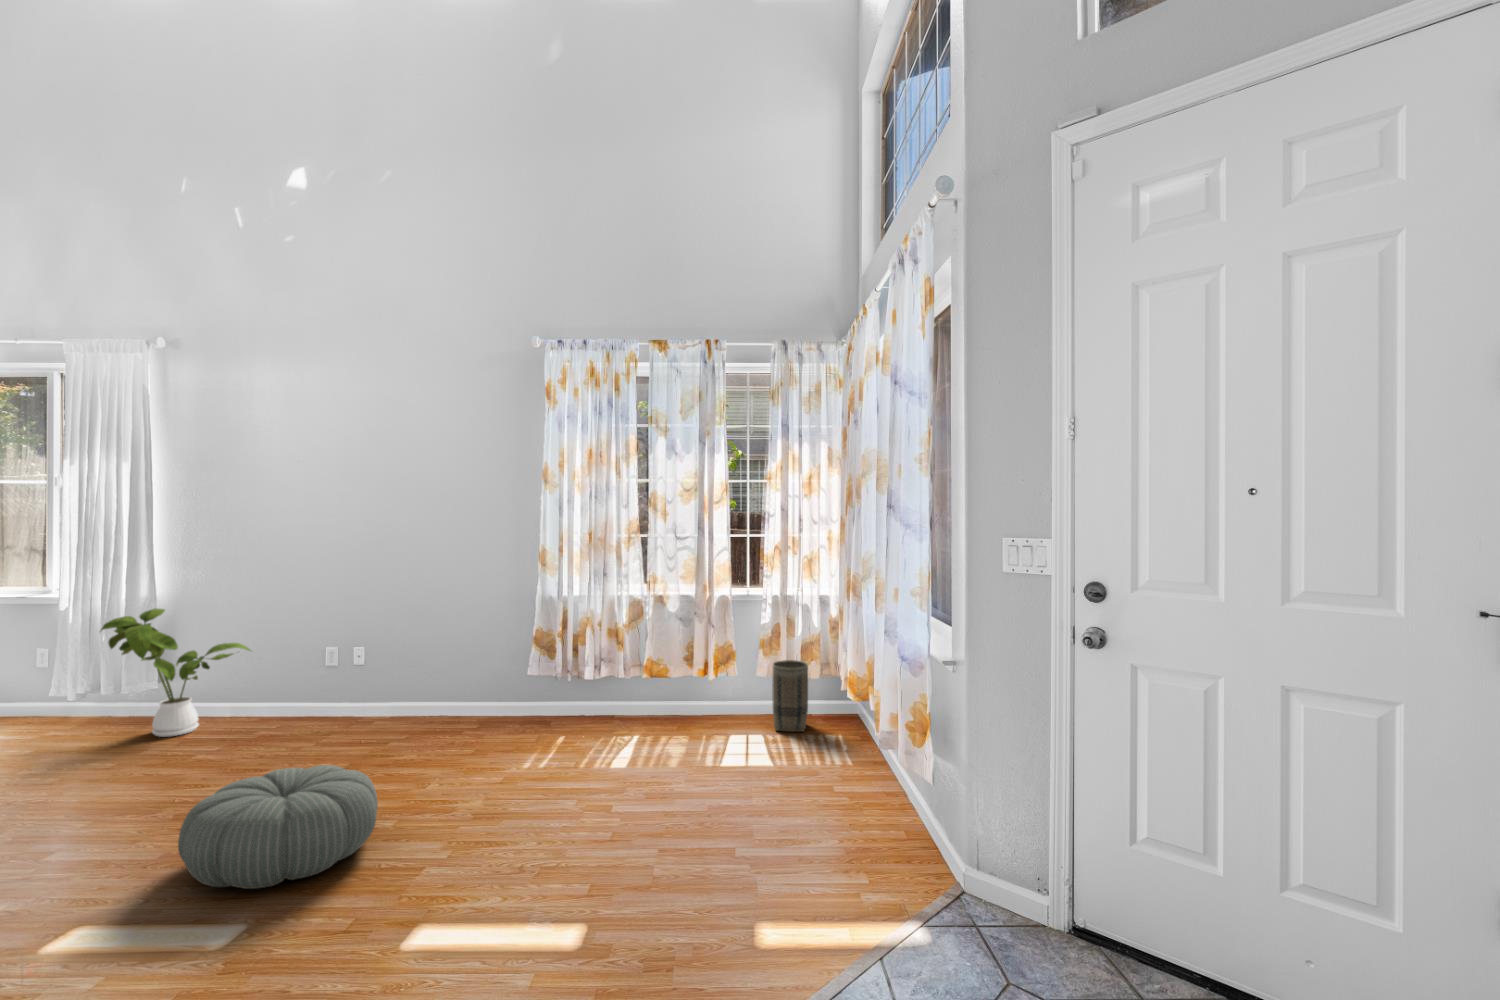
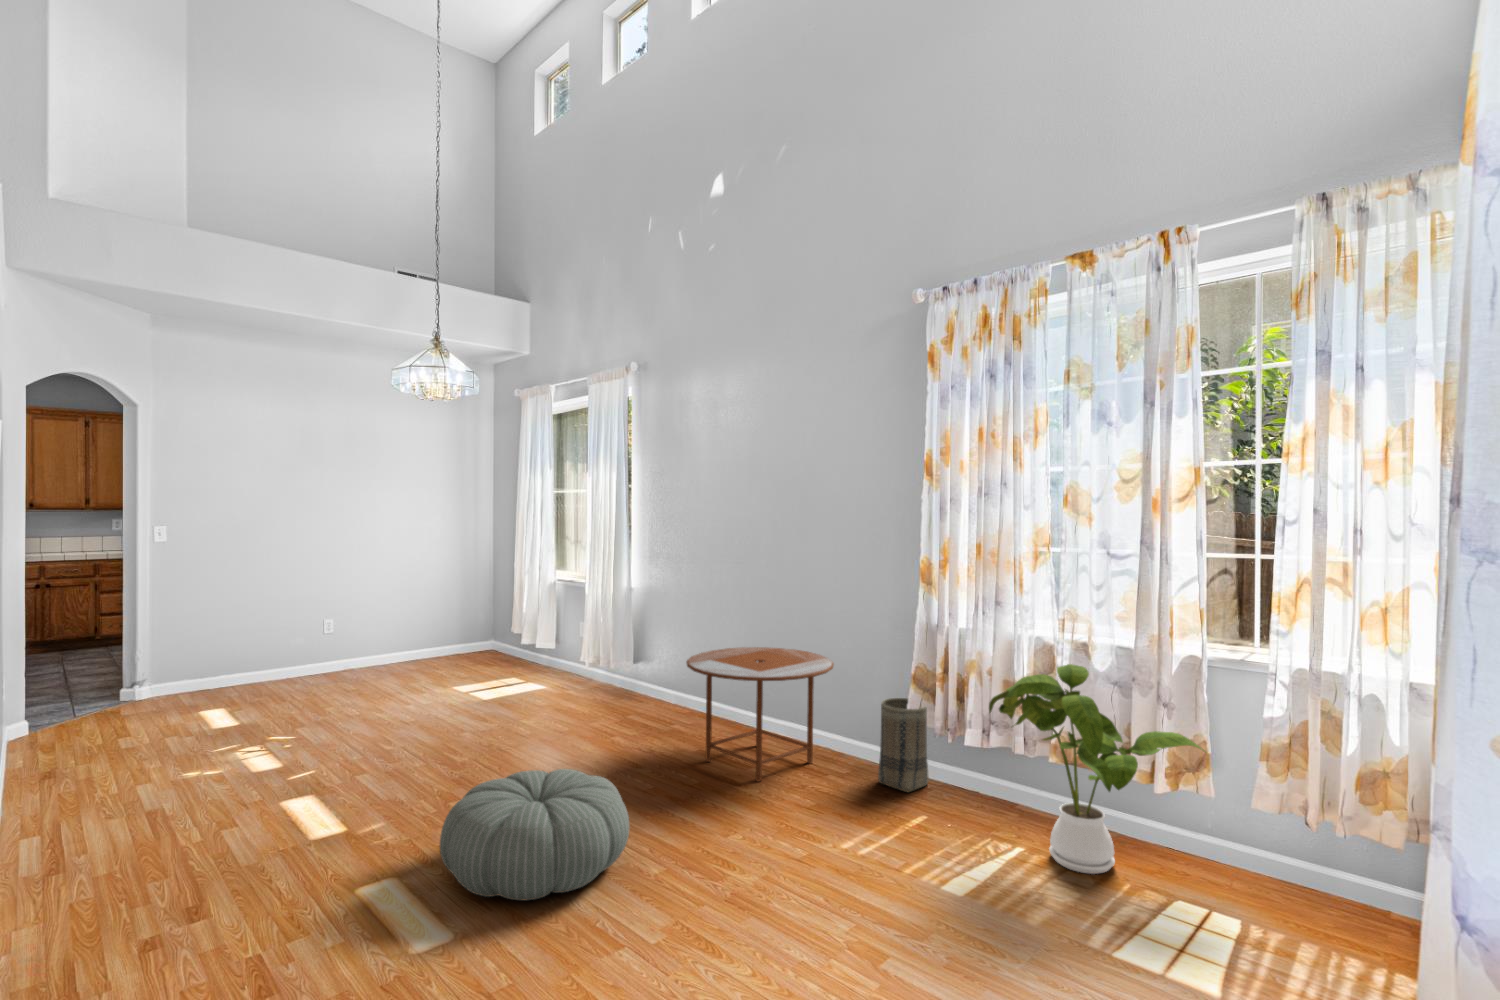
house plant: present [101,608,250,737] -> present [989,664,1205,874]
side table: none [315,637,463,752] -> present [687,647,834,782]
basket: present [773,660,808,732] -> present [878,698,929,792]

